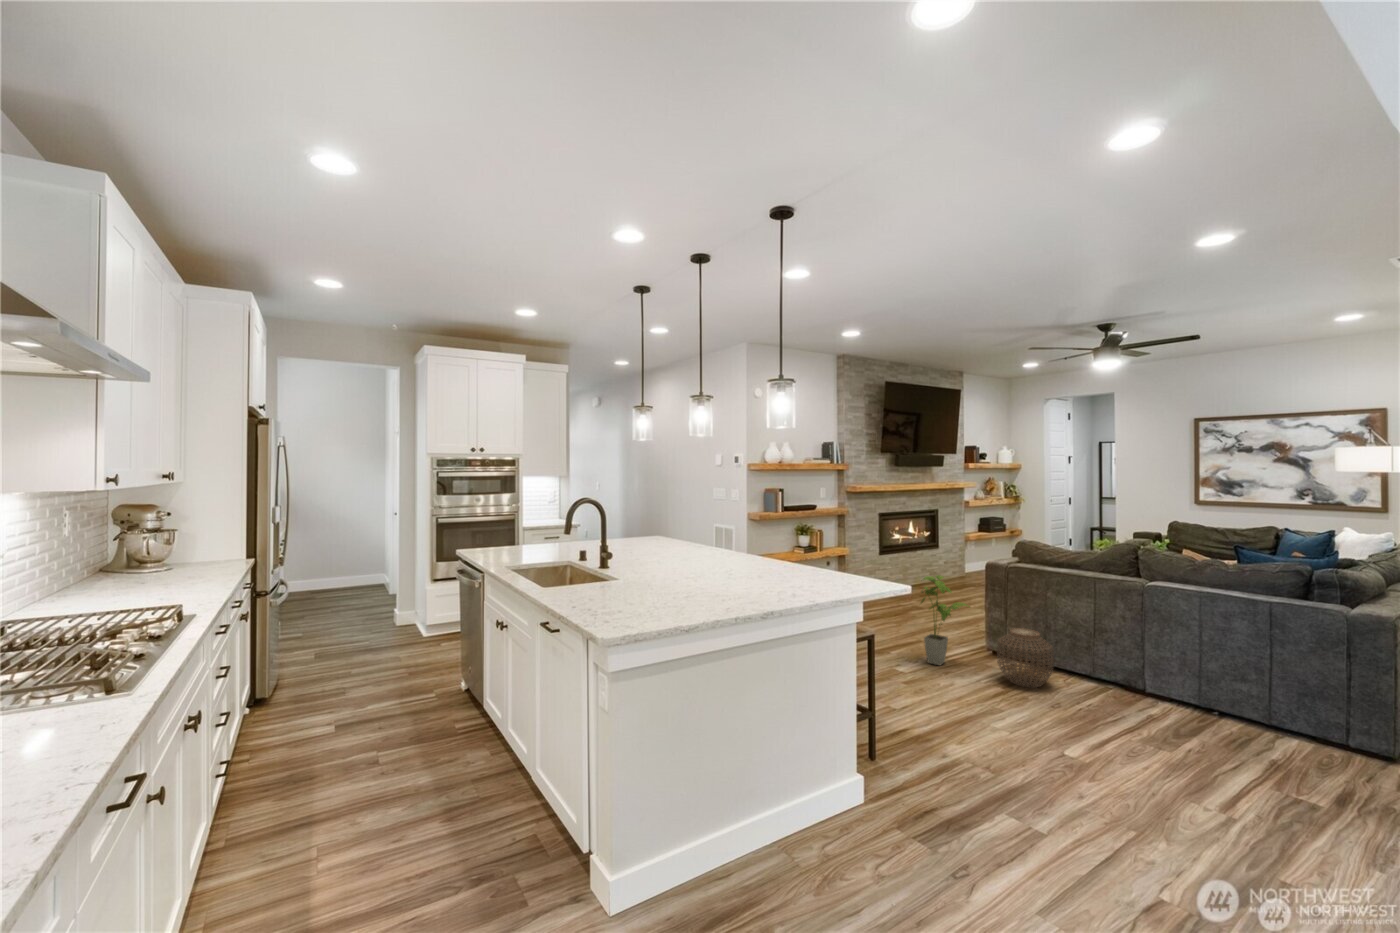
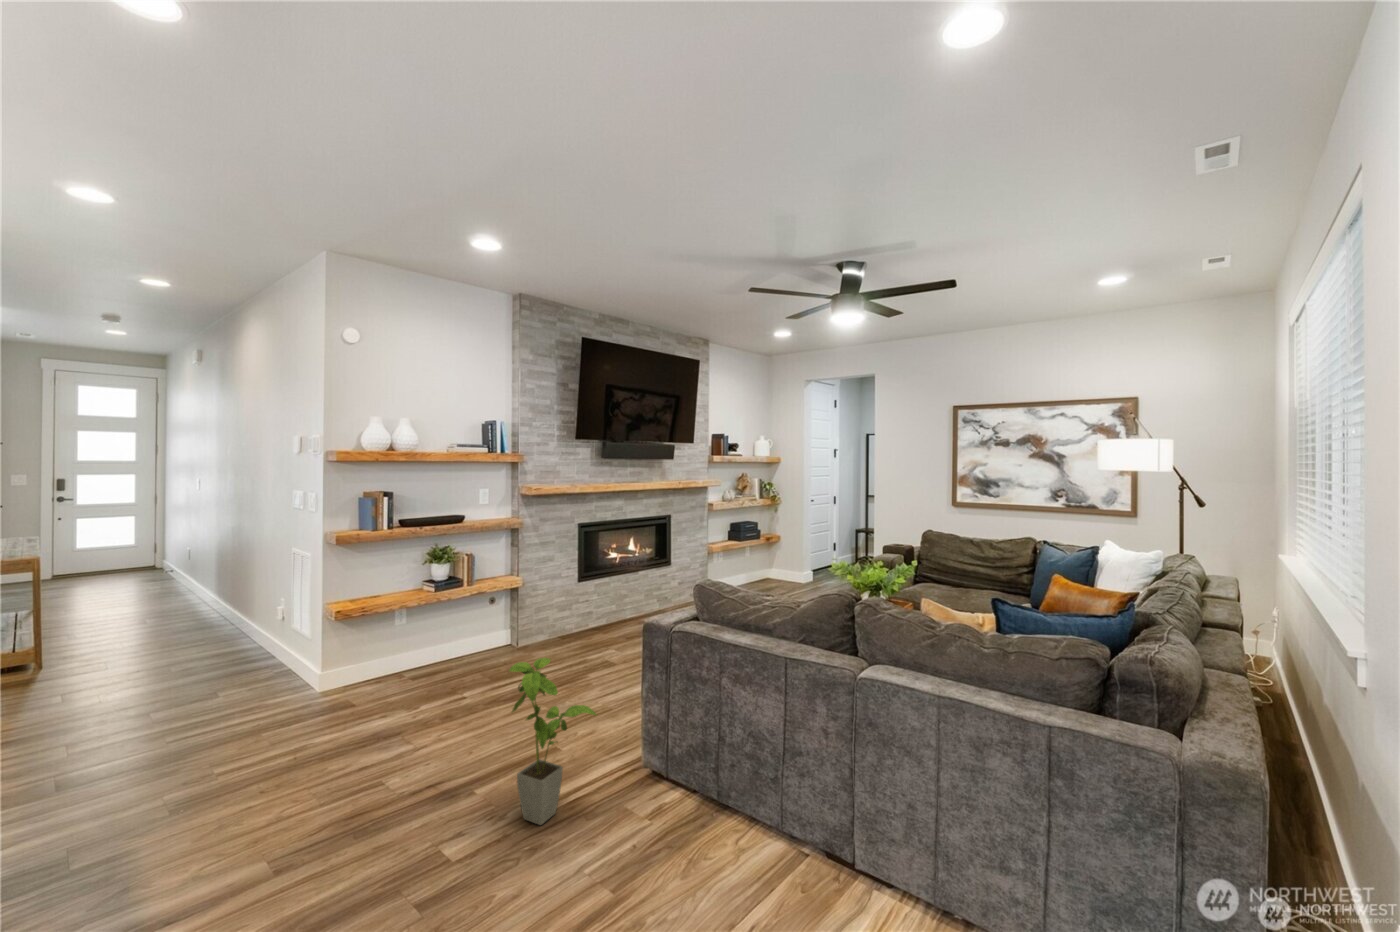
woven basket: present [997,628,1054,687] -> none [621,755,714,879]

